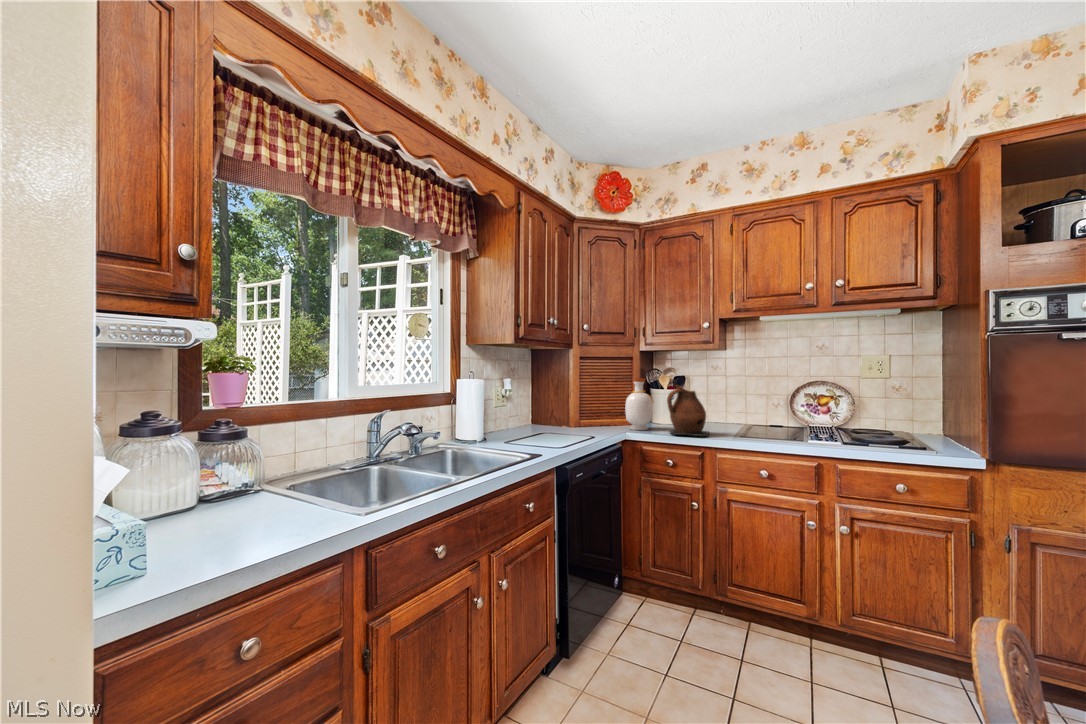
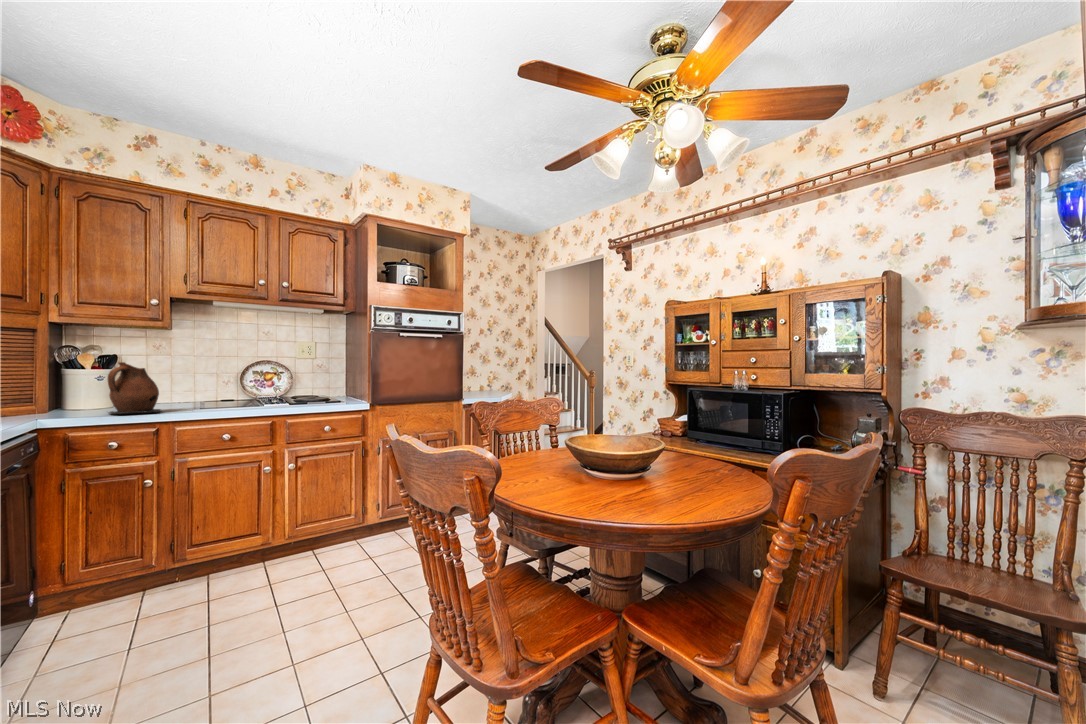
bottle: present [625,378,654,430] -> none [28,355,80,417]

